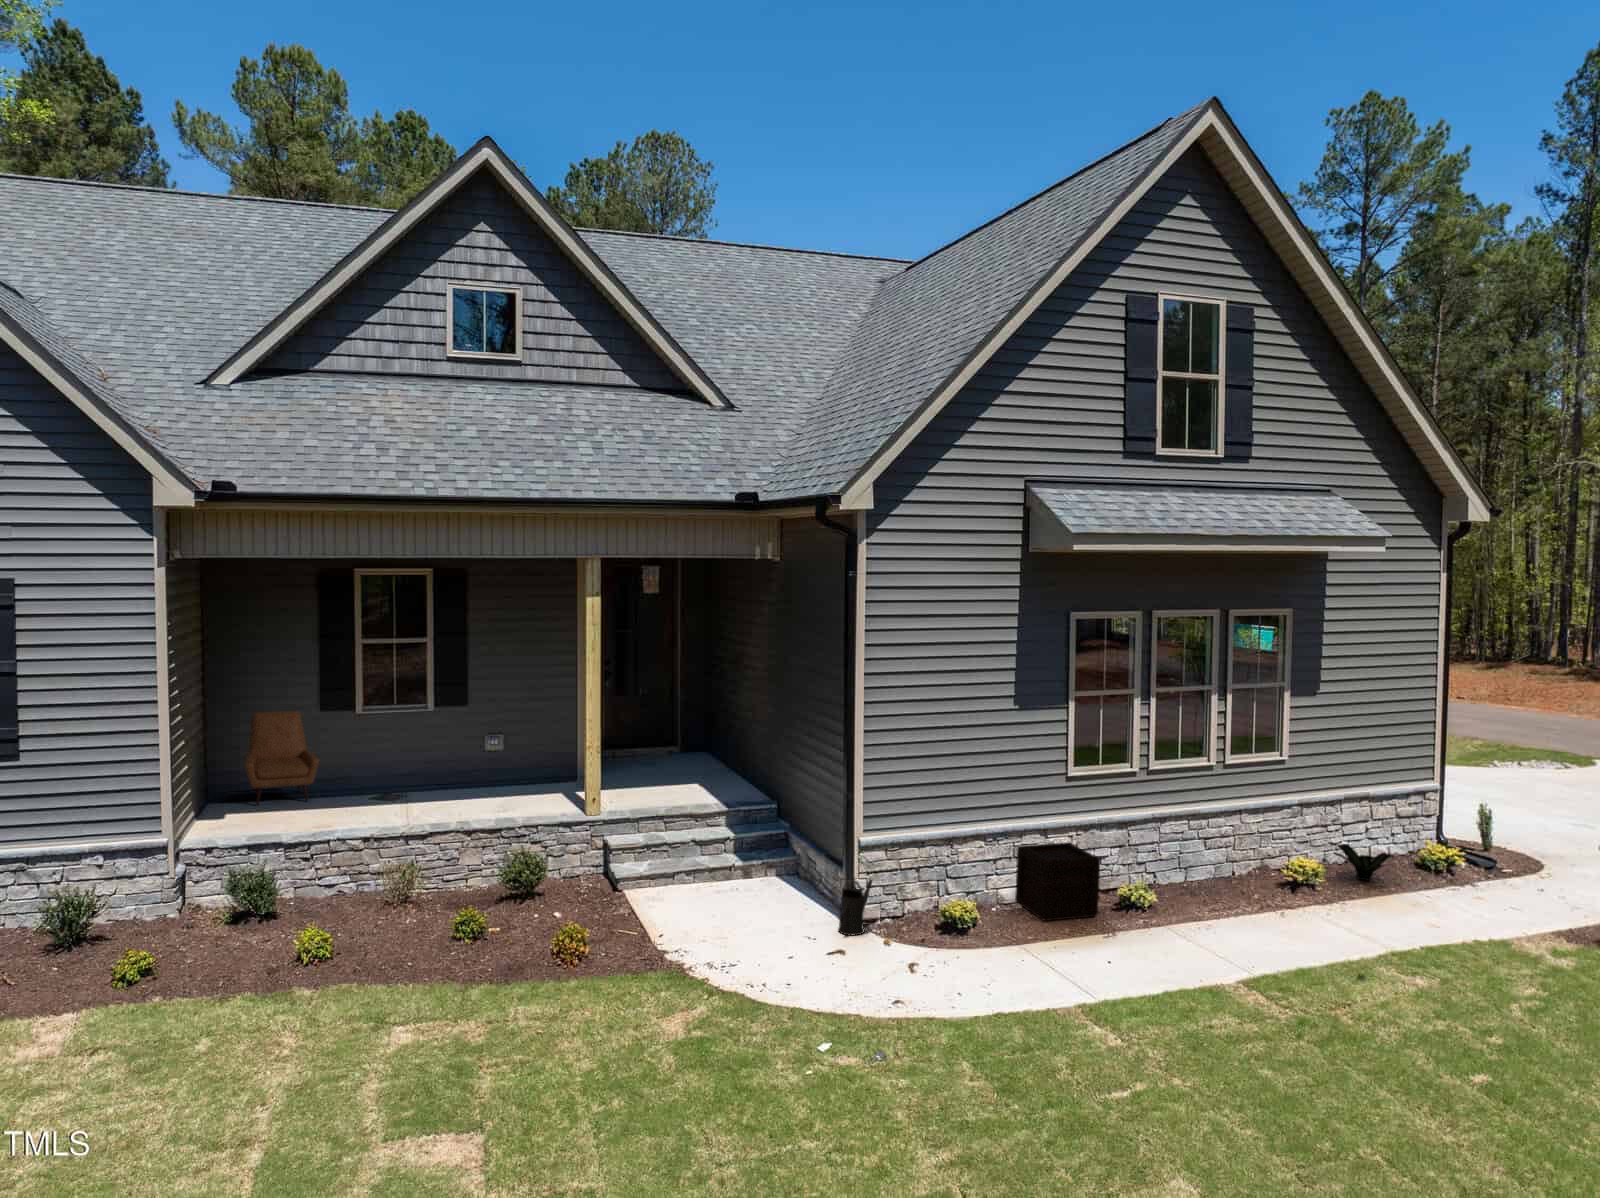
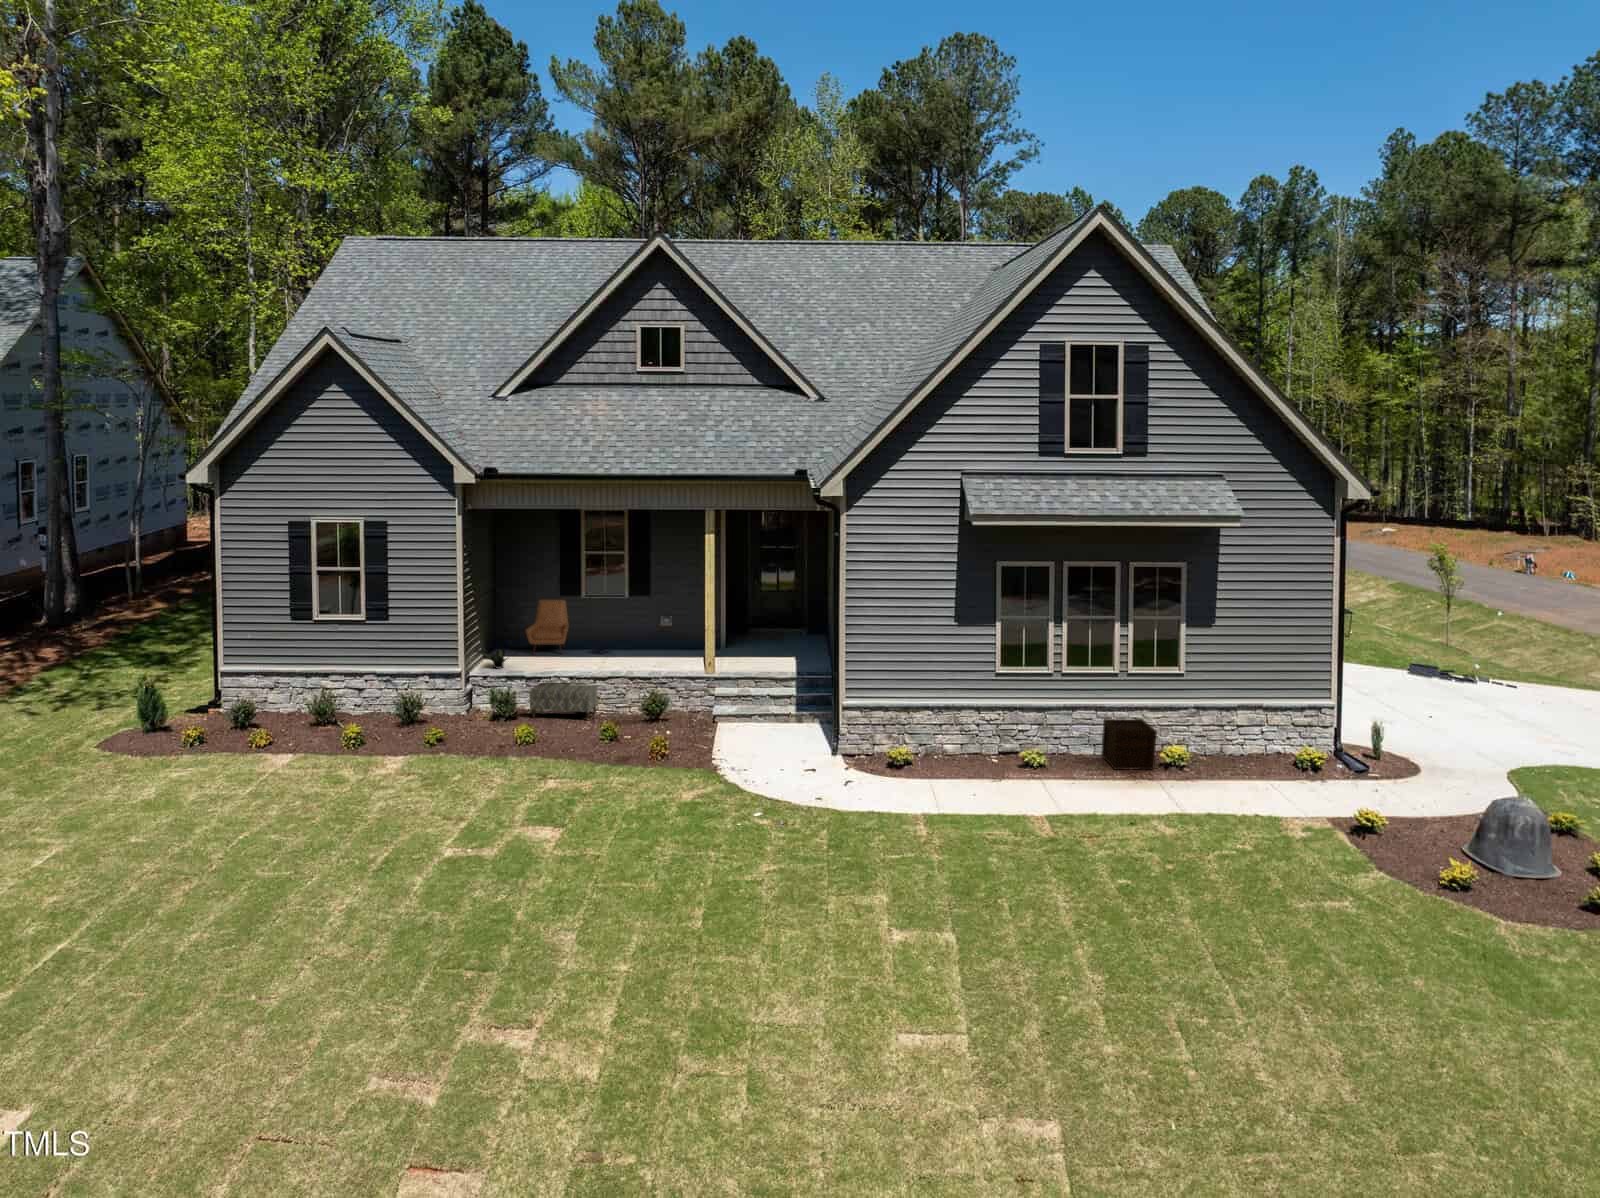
wooden crate: present [1015,842,1100,921] -> present [1101,719,1157,770]
potted plant: present [1334,844,1392,881] -> present [476,649,516,668]
bench: none [304,847,415,913] -> present [530,683,597,720]
watering can: present [838,879,872,935] -> none [816,728,848,763]

